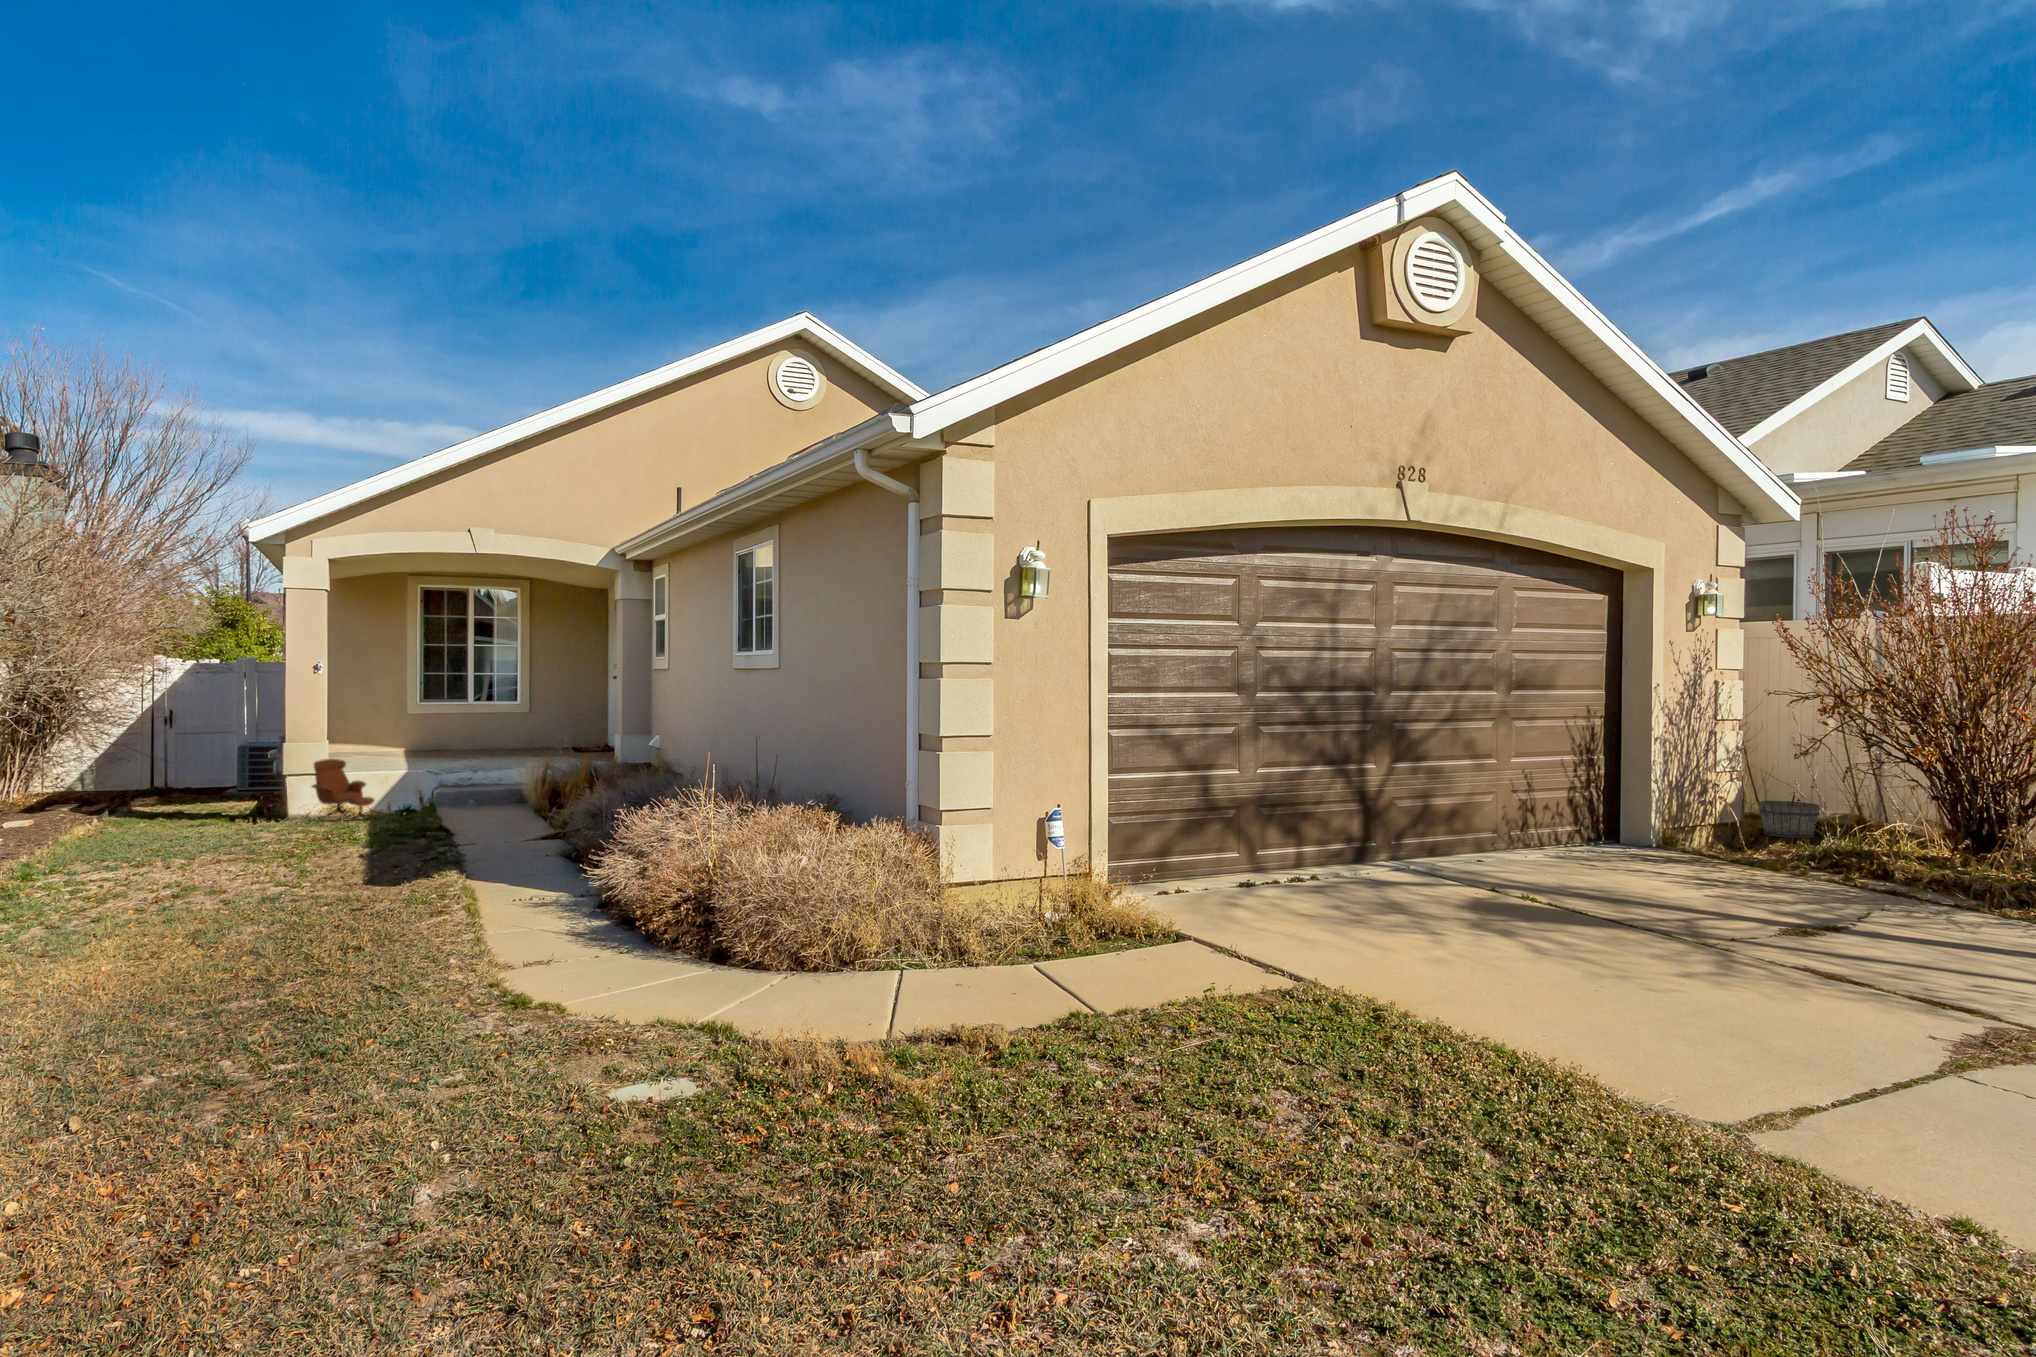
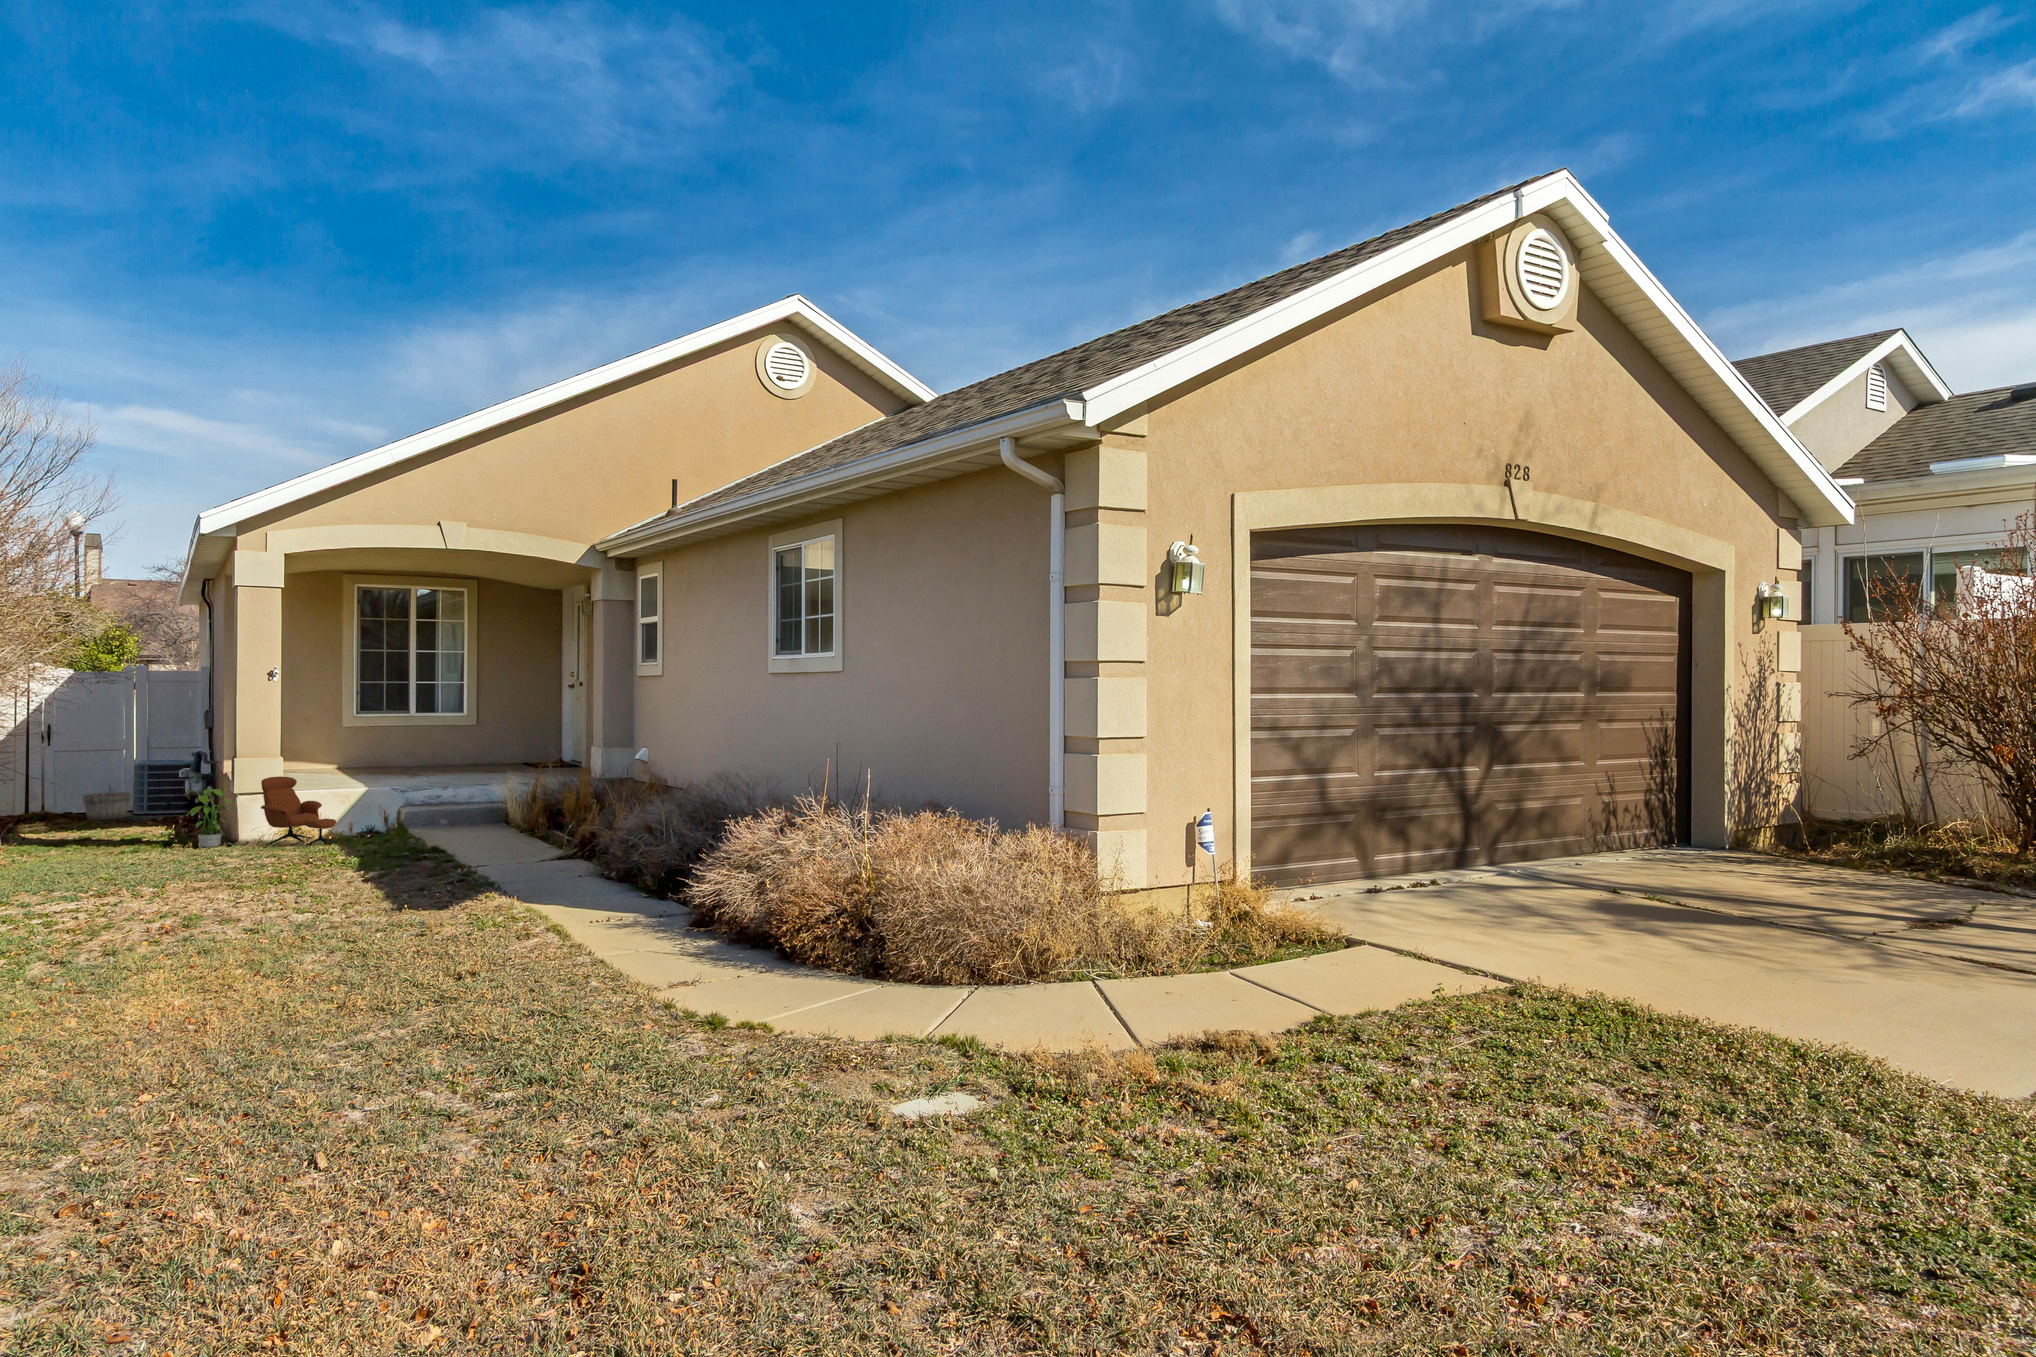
potted plant: none [246,768,286,821] -> present [186,789,231,847]
wooden bucket: present [1759,792,1820,838] -> present [83,786,131,820]

